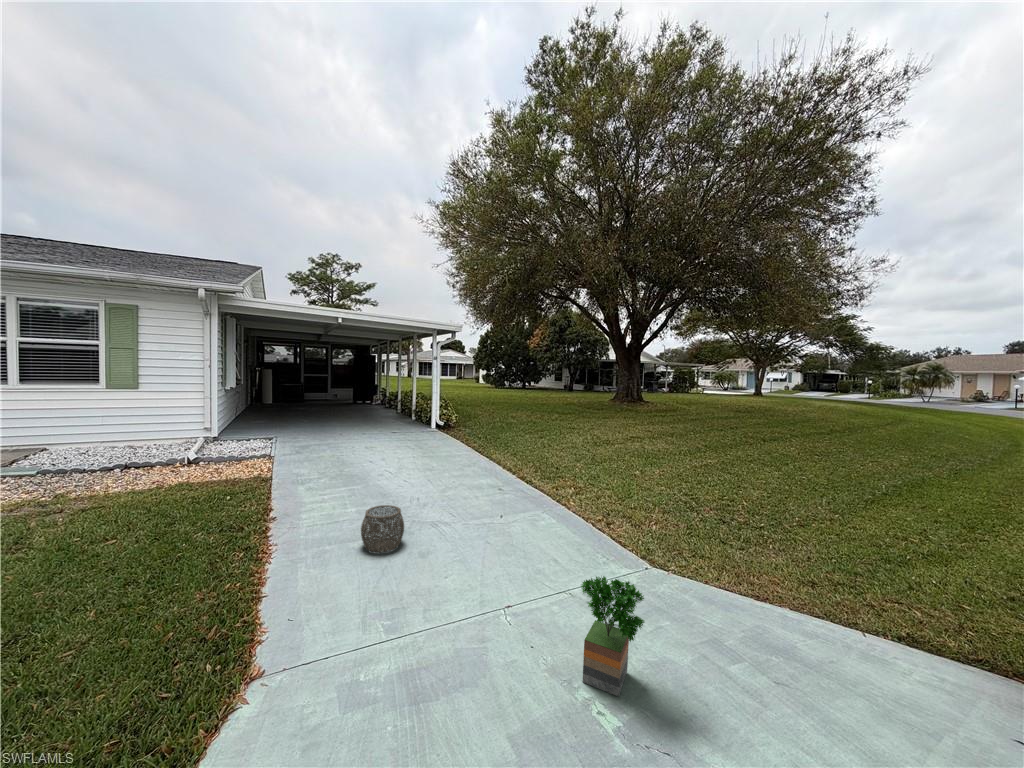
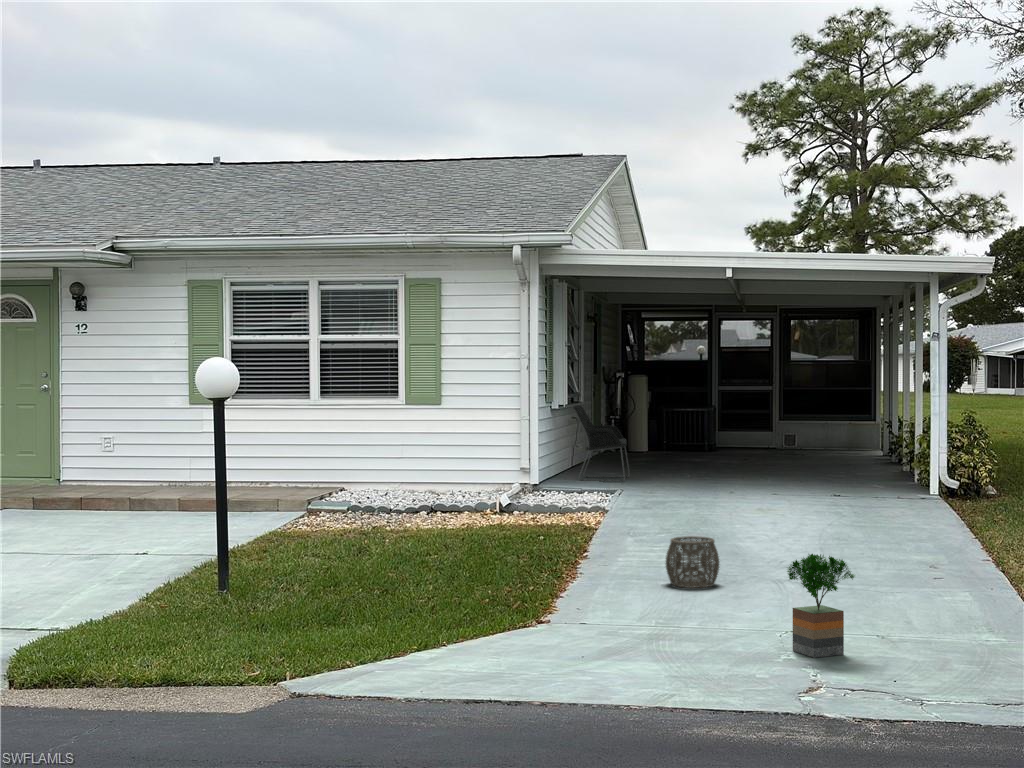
chair: none [236,386,270,426] -> present [573,405,630,482]

